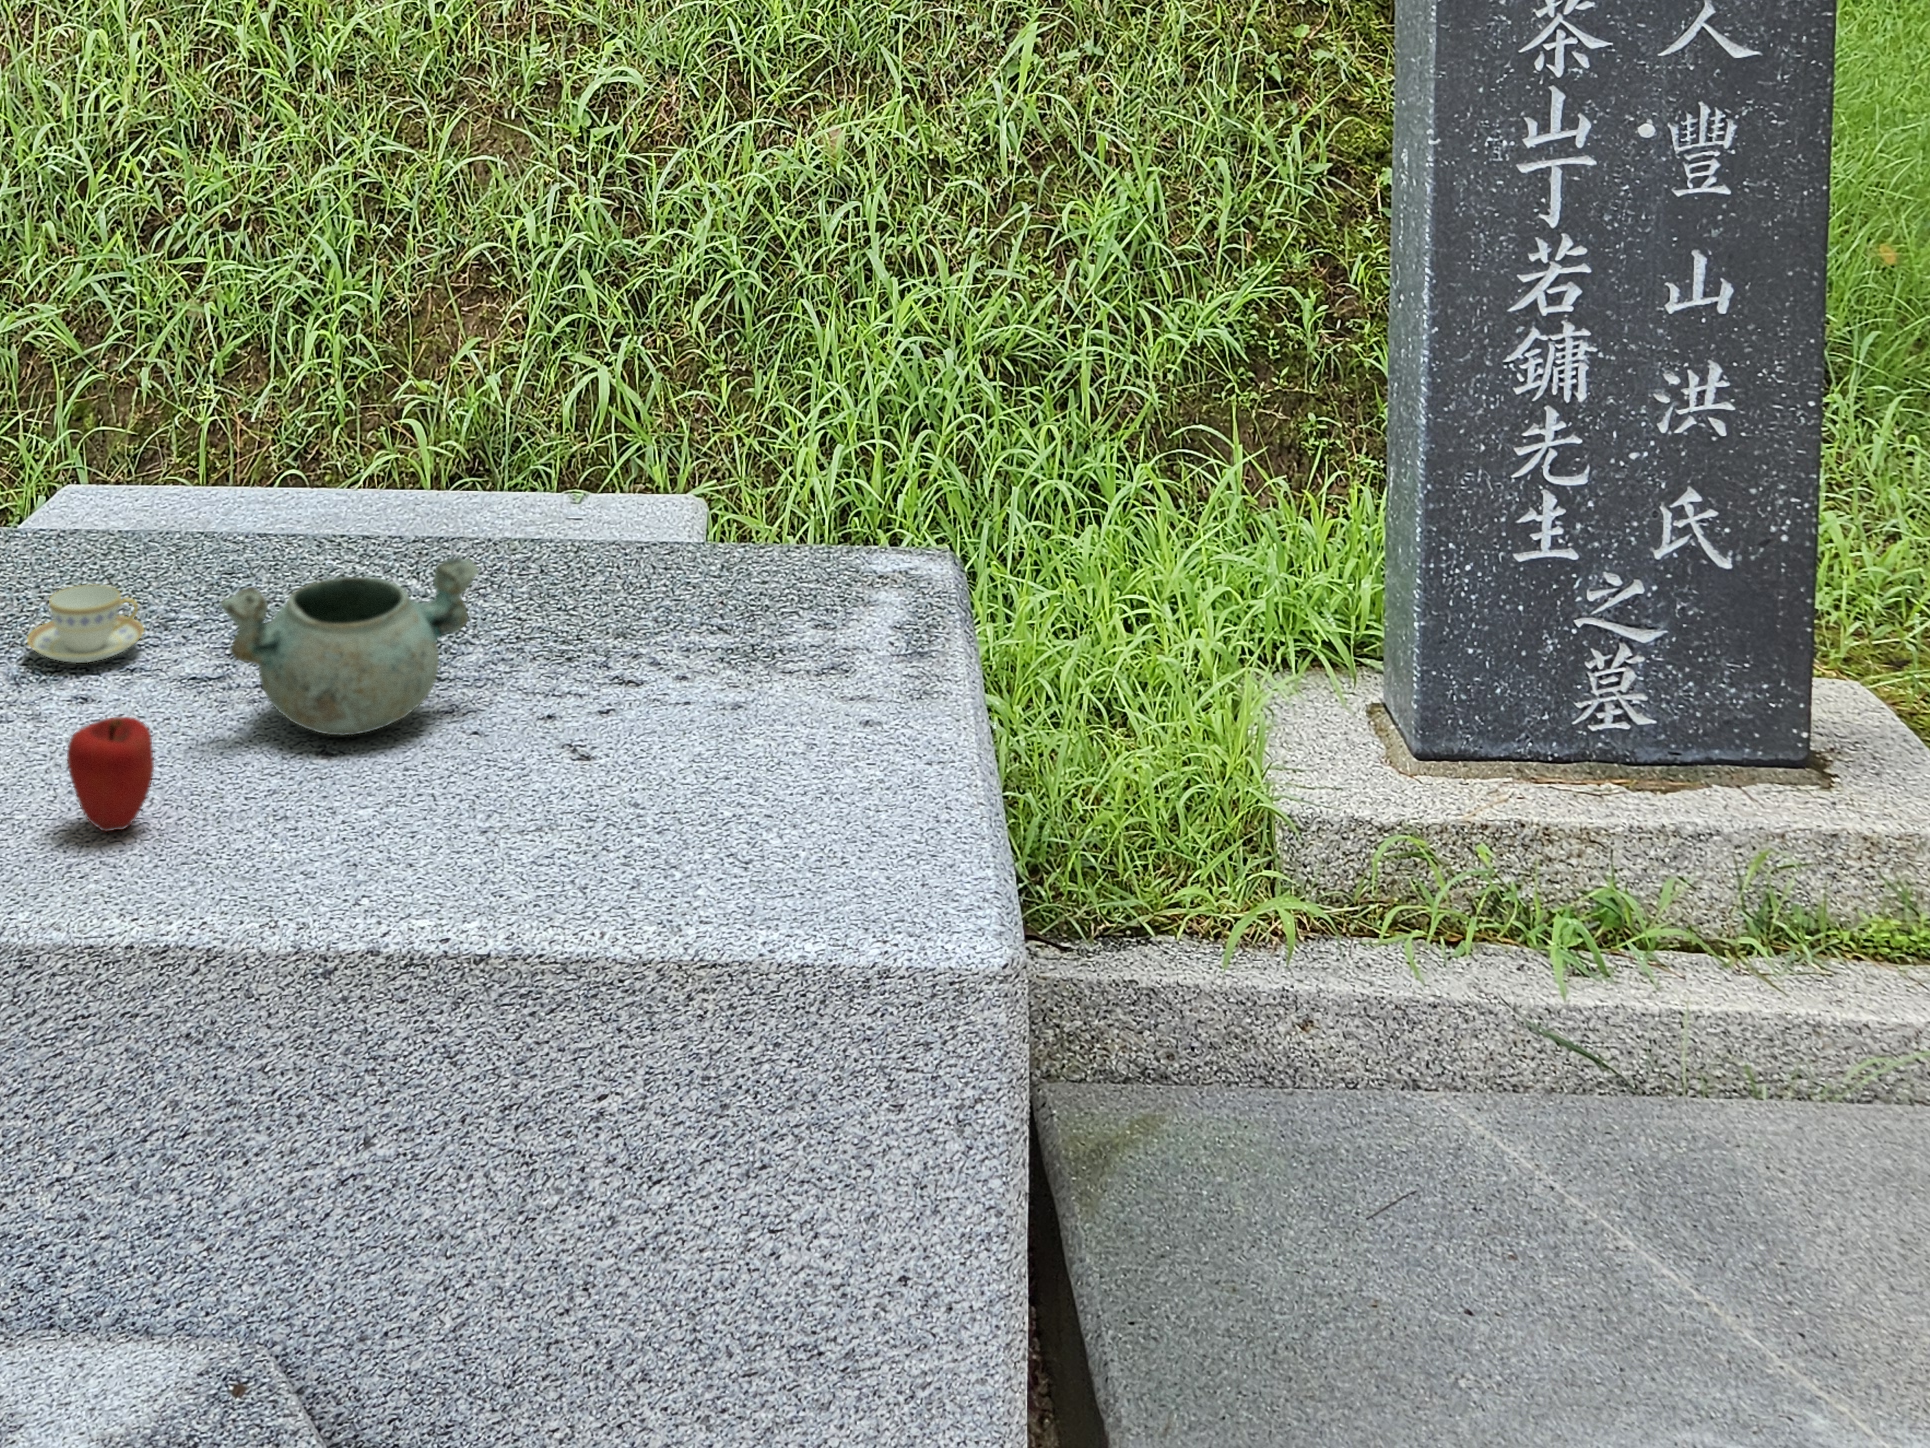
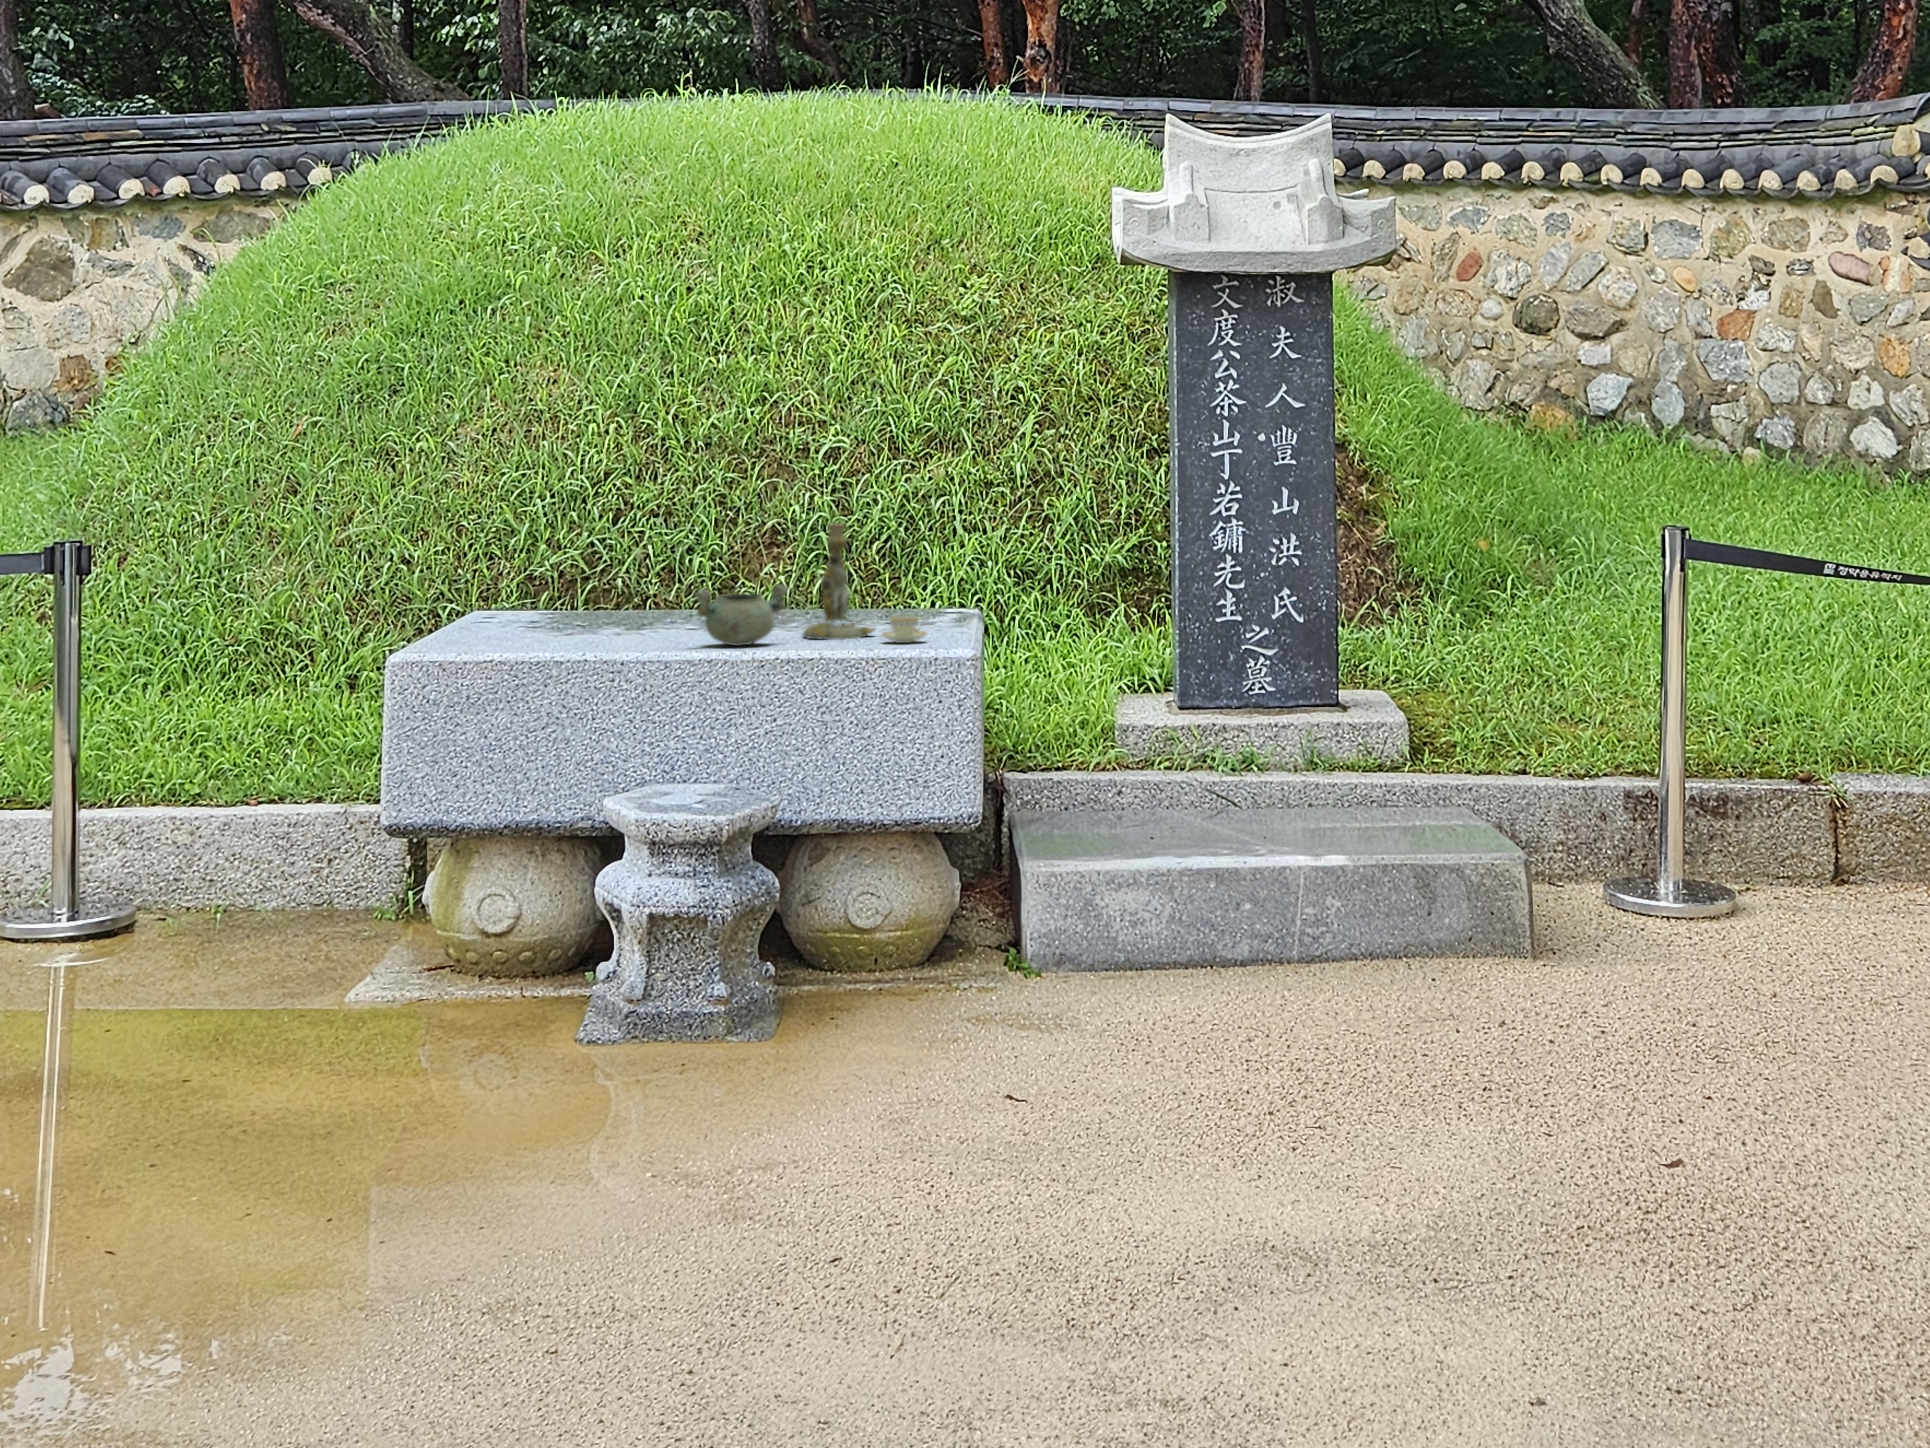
candlestick: none [523,368,707,676] -> present [803,523,875,640]
teacup: present [27,584,144,663] -> present [882,616,927,643]
apple: present [67,717,154,831] -> none [650,614,680,655]

